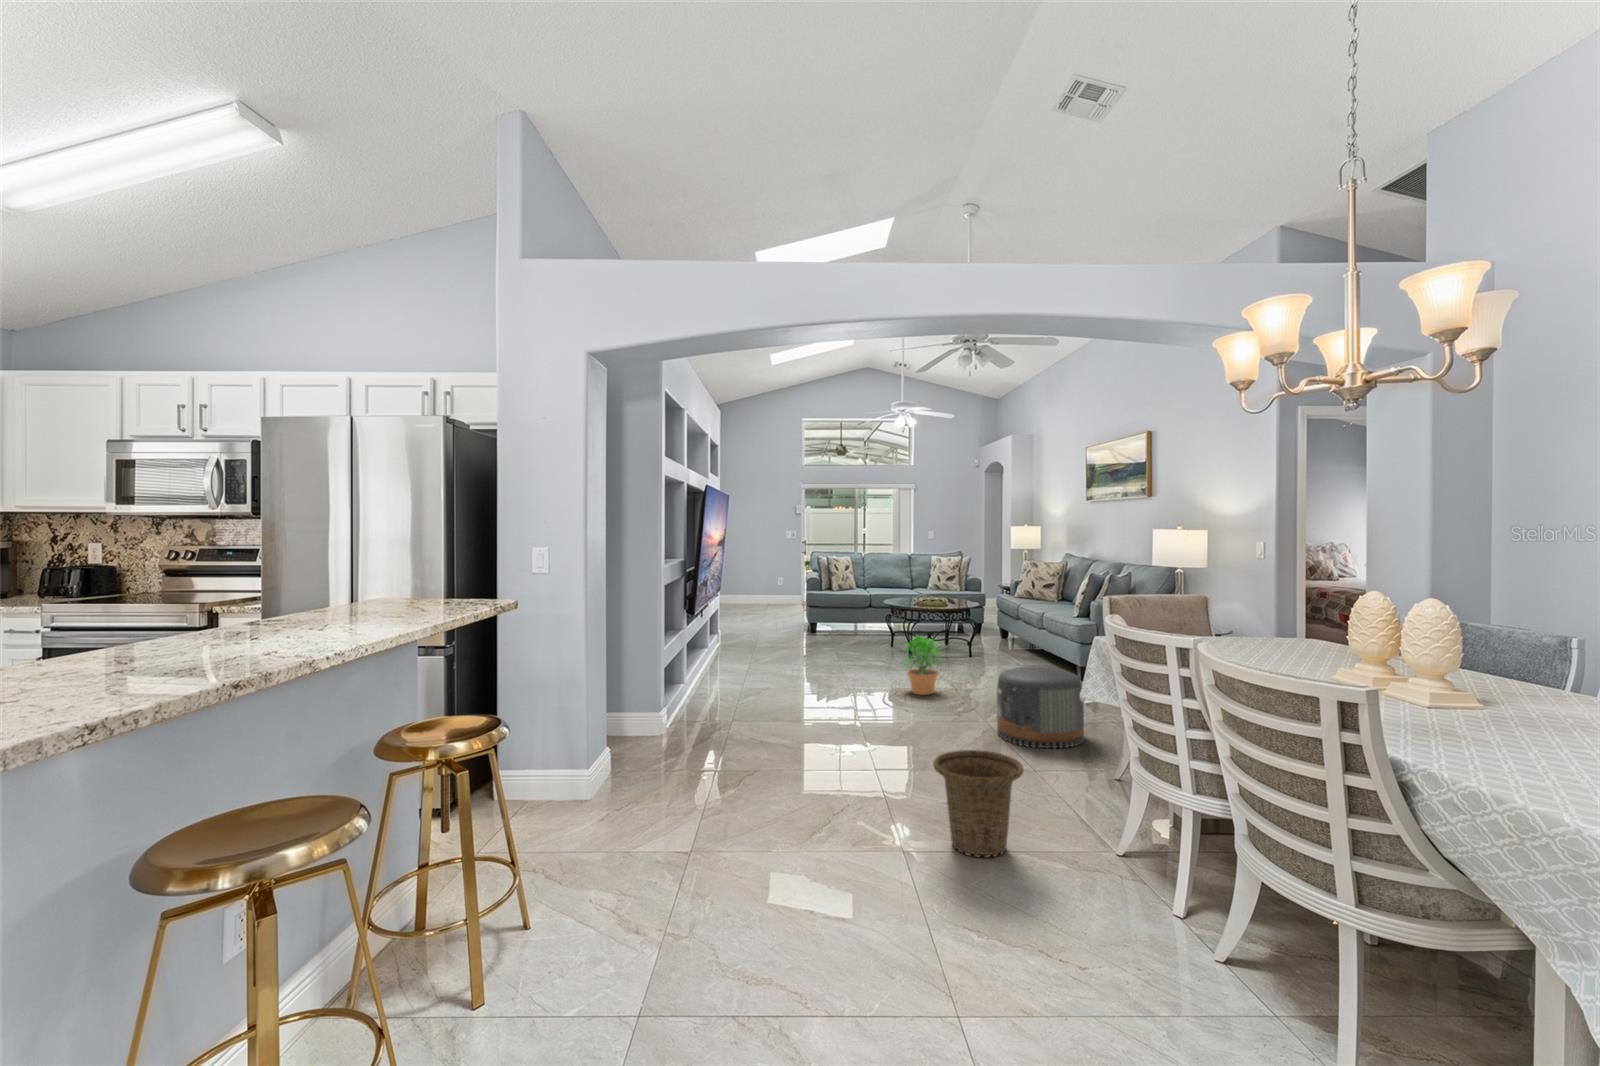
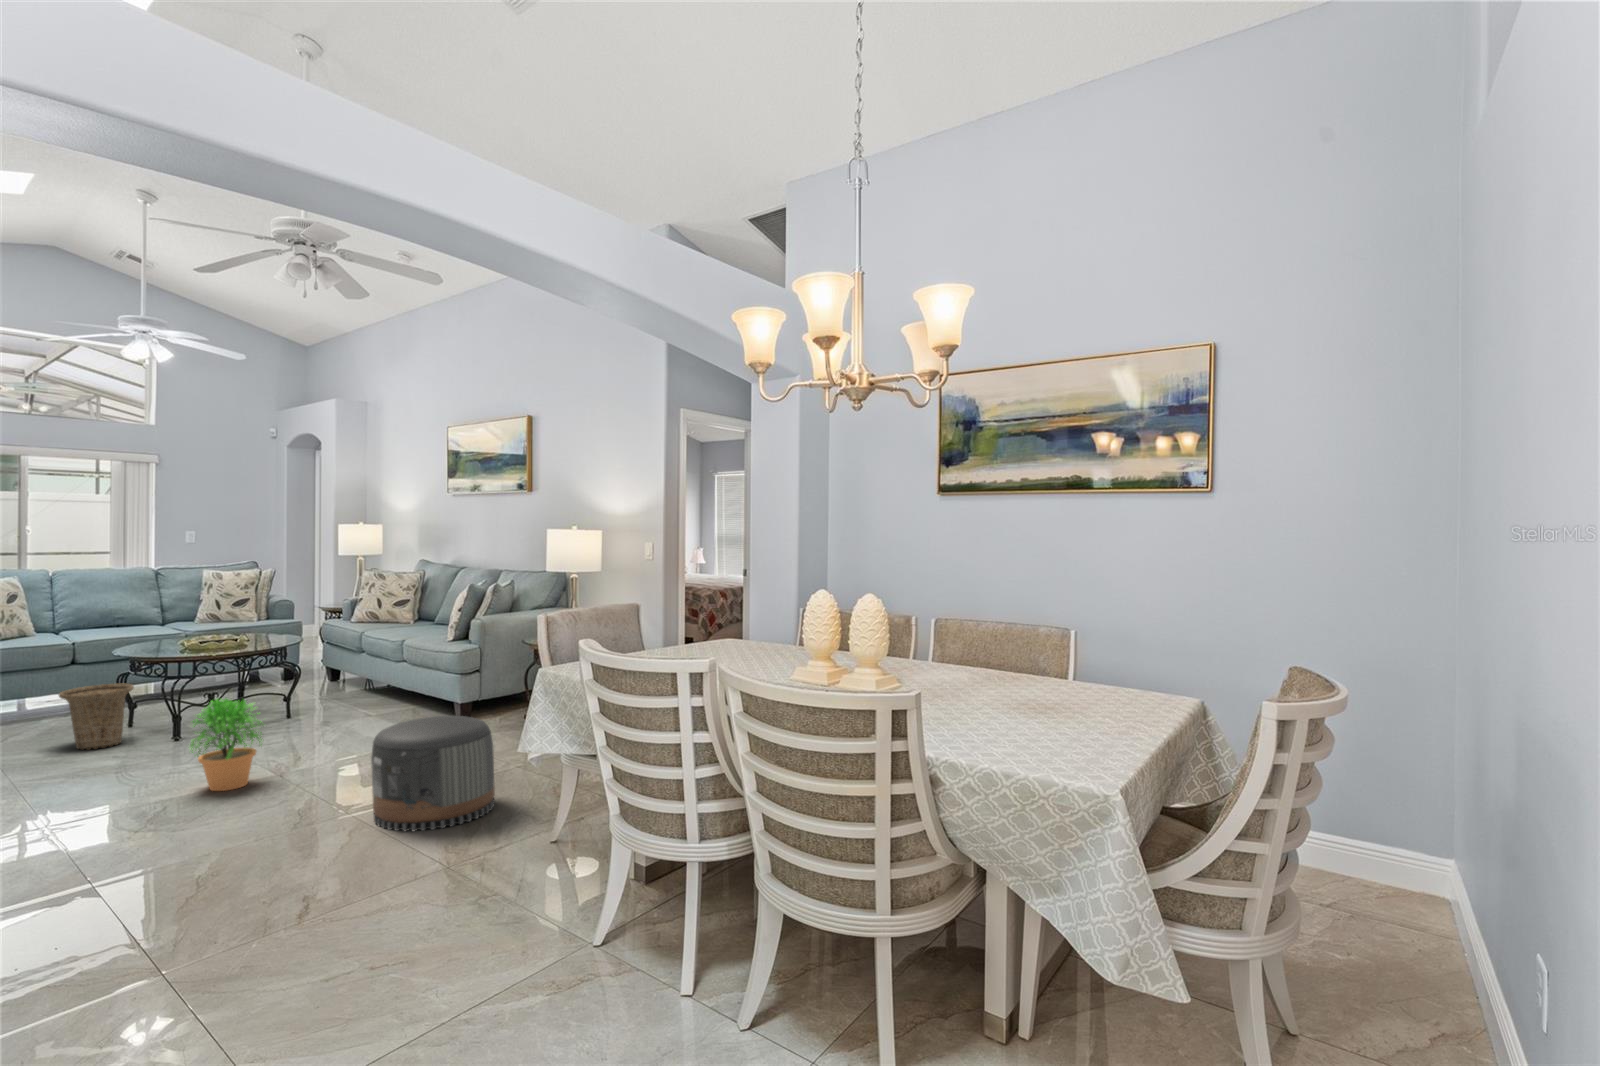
basket: present [933,750,1024,858] -> present [59,684,134,750]

